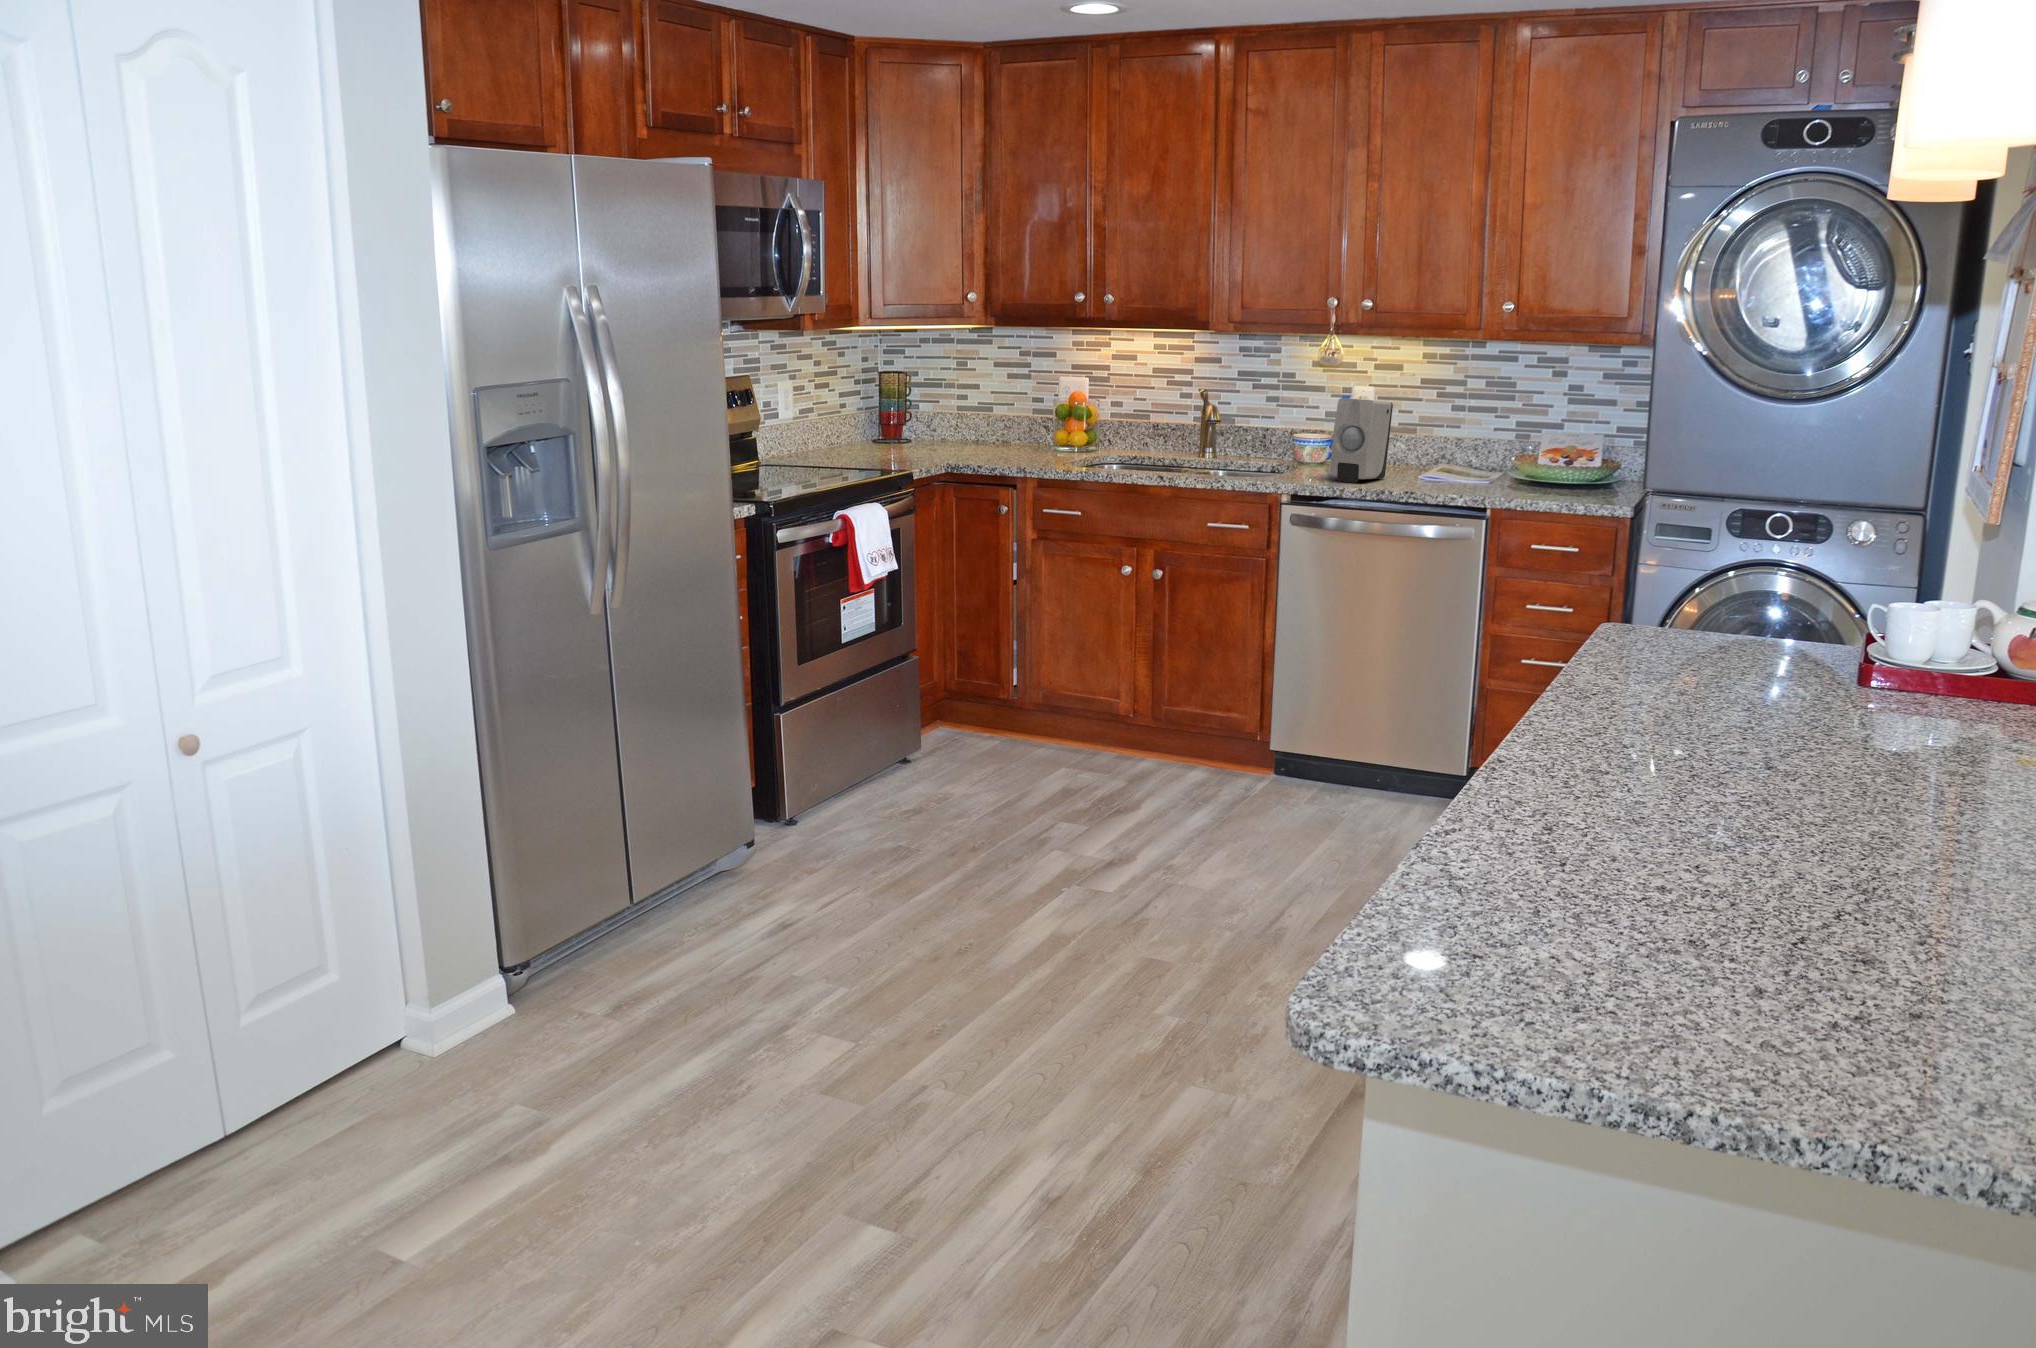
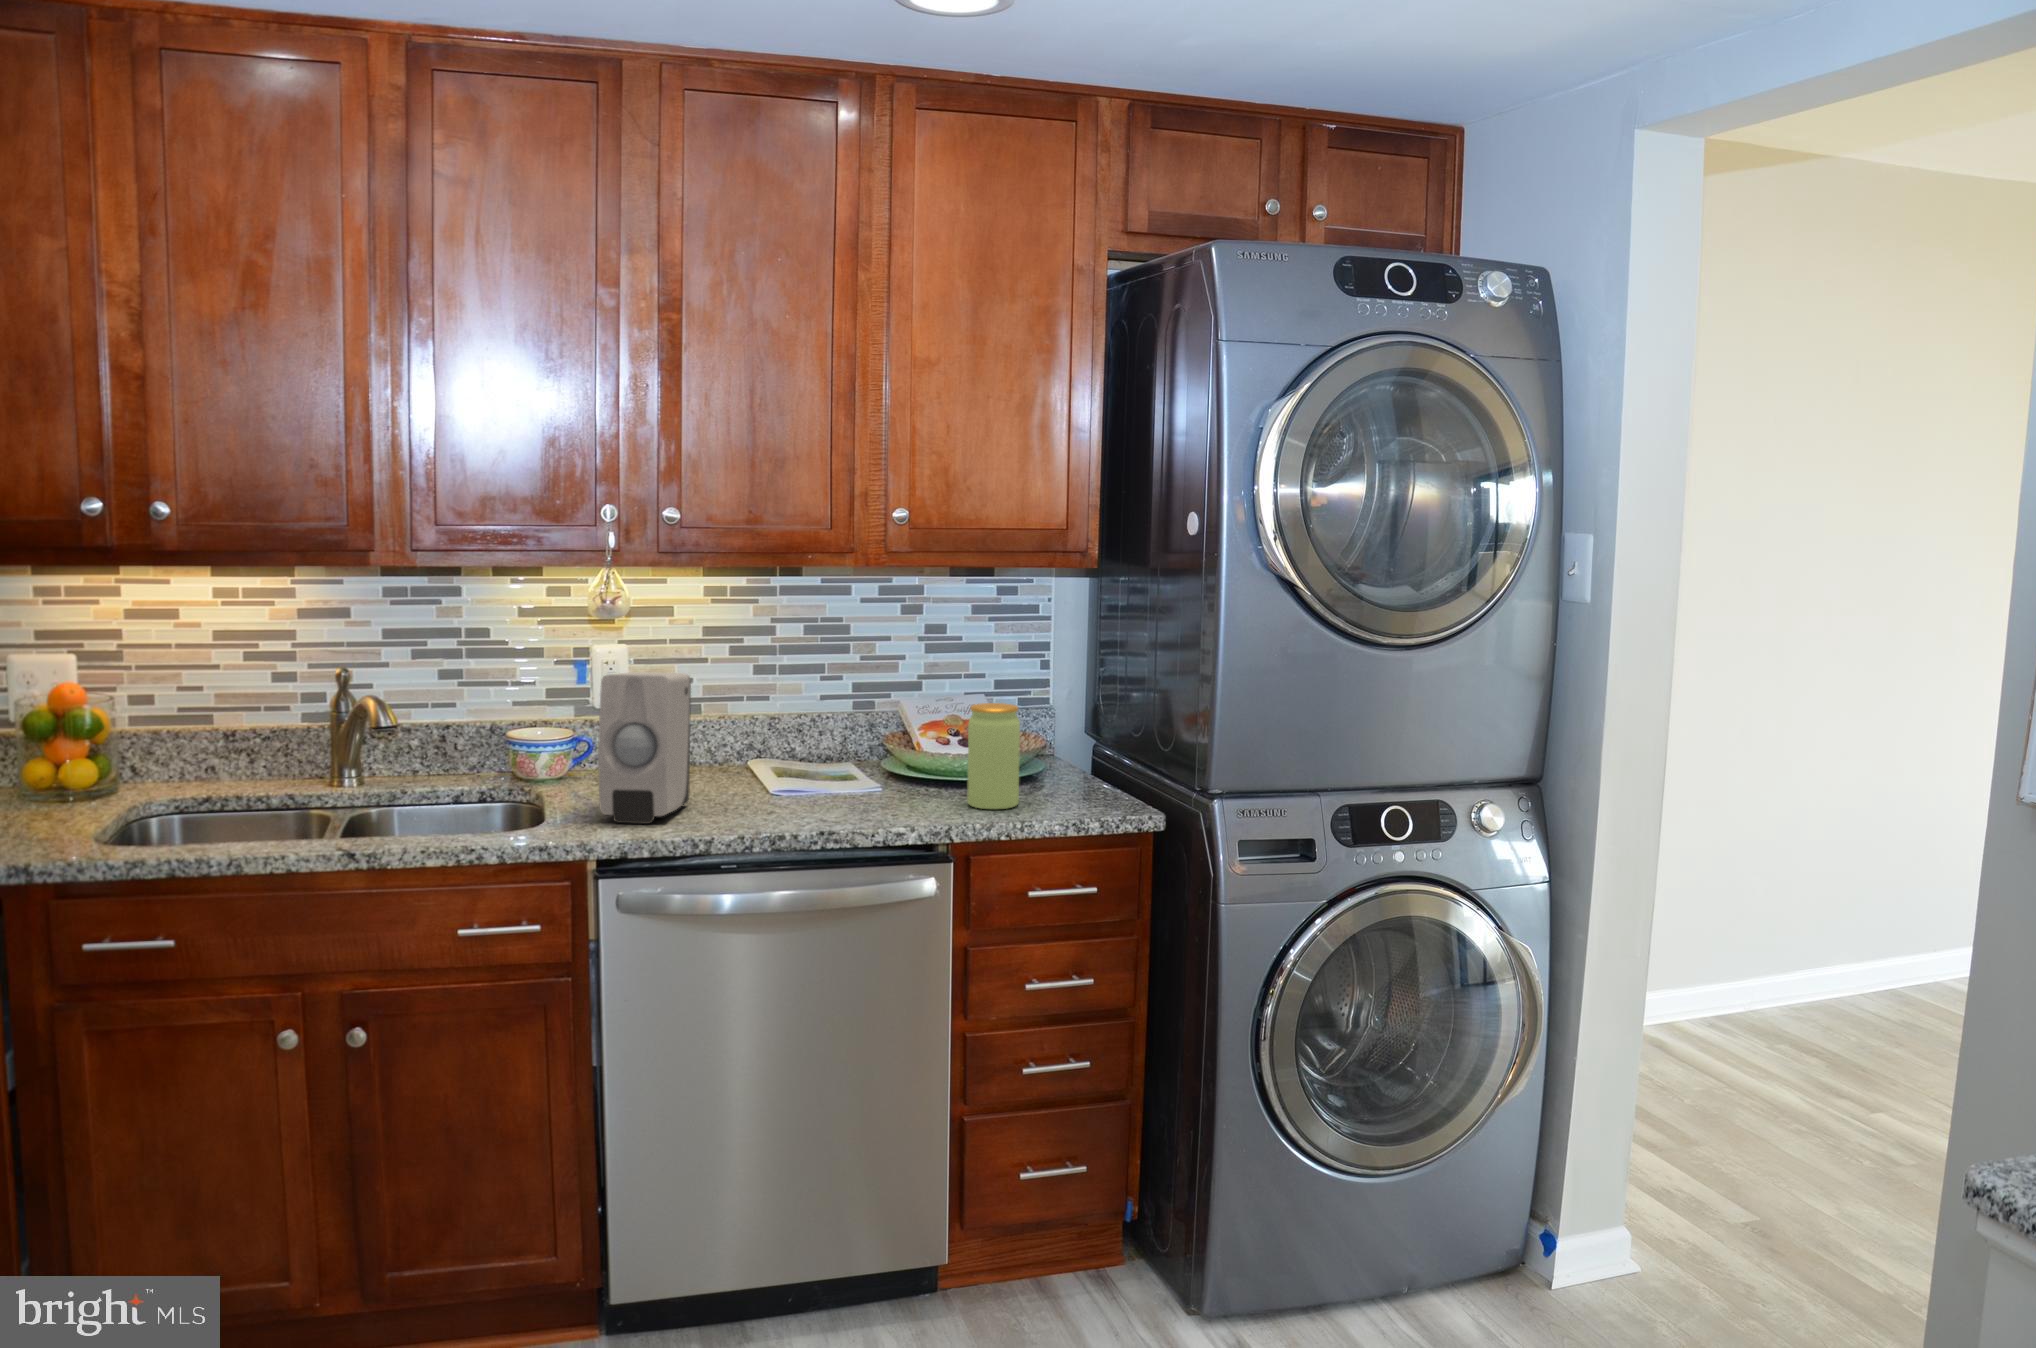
jar: none [1549,431,1588,496] -> present [967,703,1020,809]

